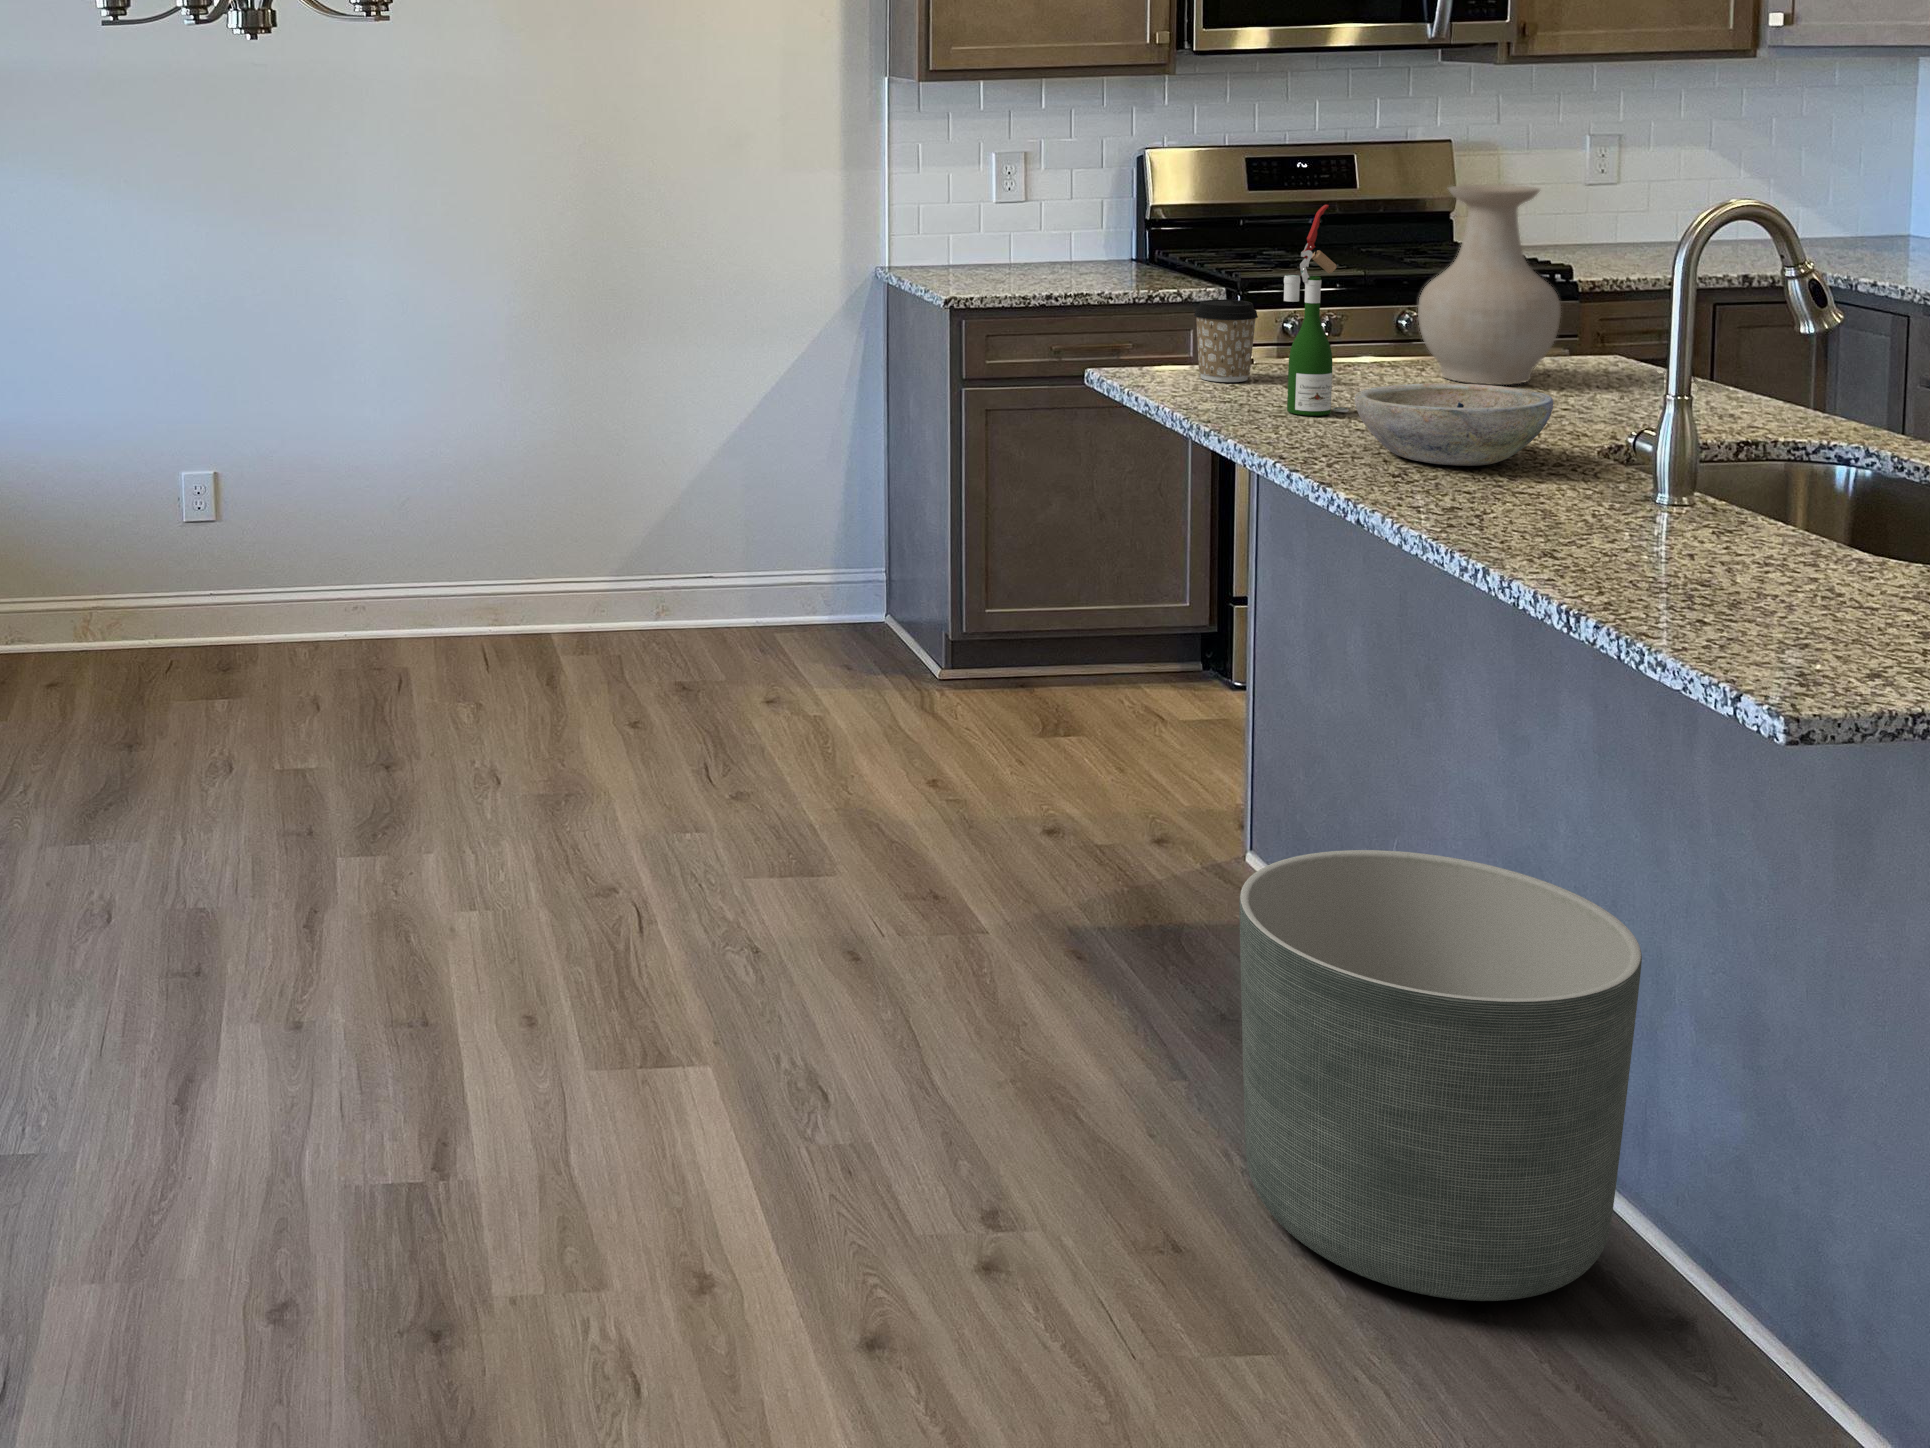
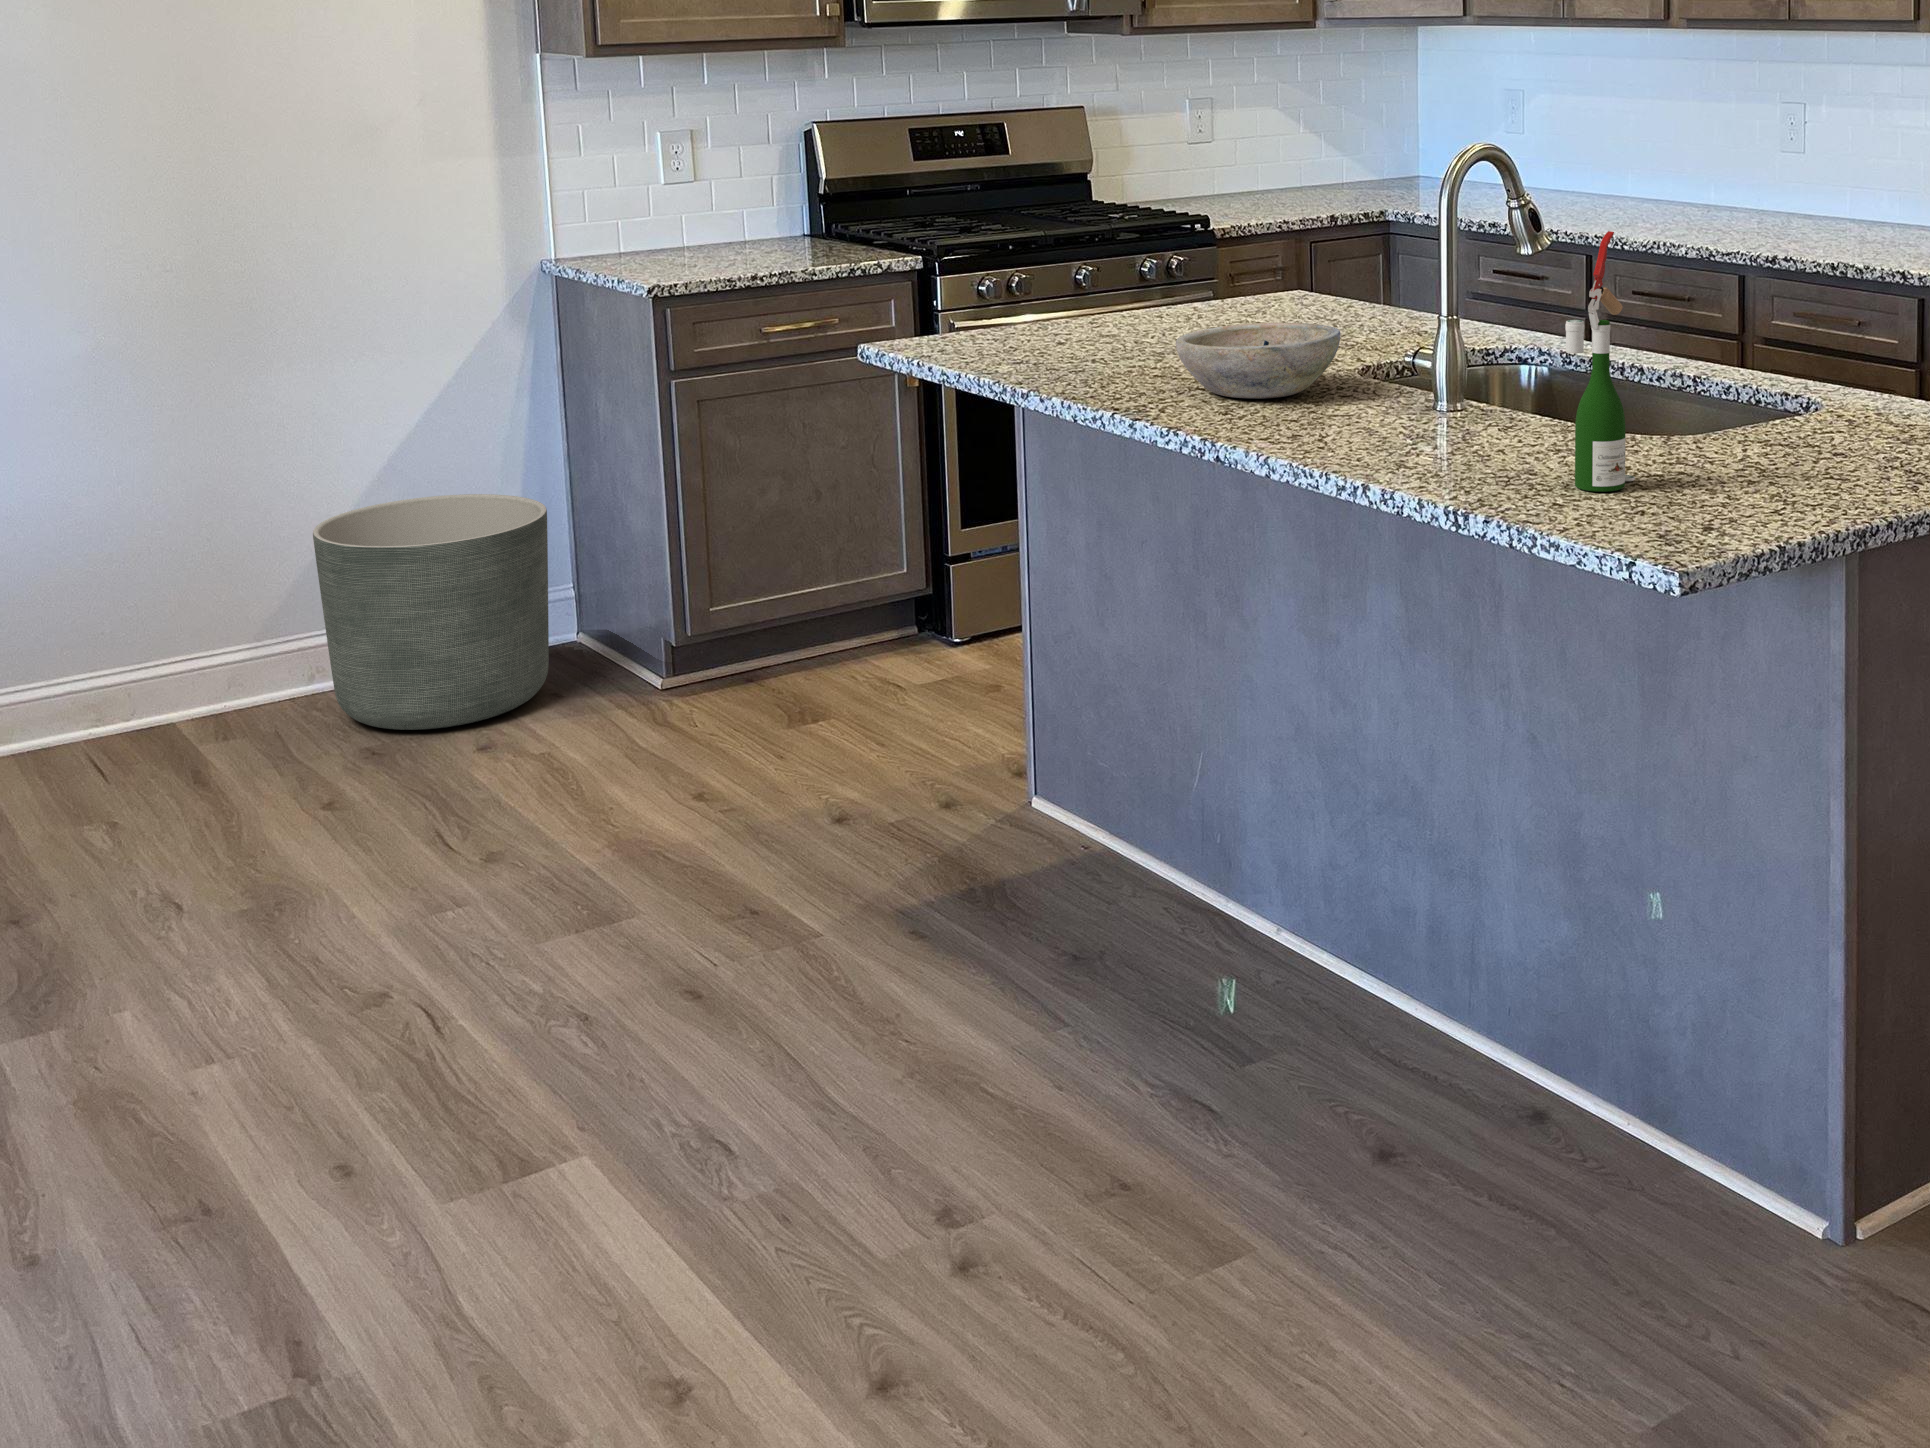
vase: present [1418,185,1561,385] -> none [1164,142,1280,324]
wine bottle: present [1284,205,1349,416] -> present [1565,231,1635,492]
coffee cup: present [1194,300,1258,382] -> none [980,263,1040,344]
planter: present [1239,850,1642,1301] -> present [313,494,549,730]

